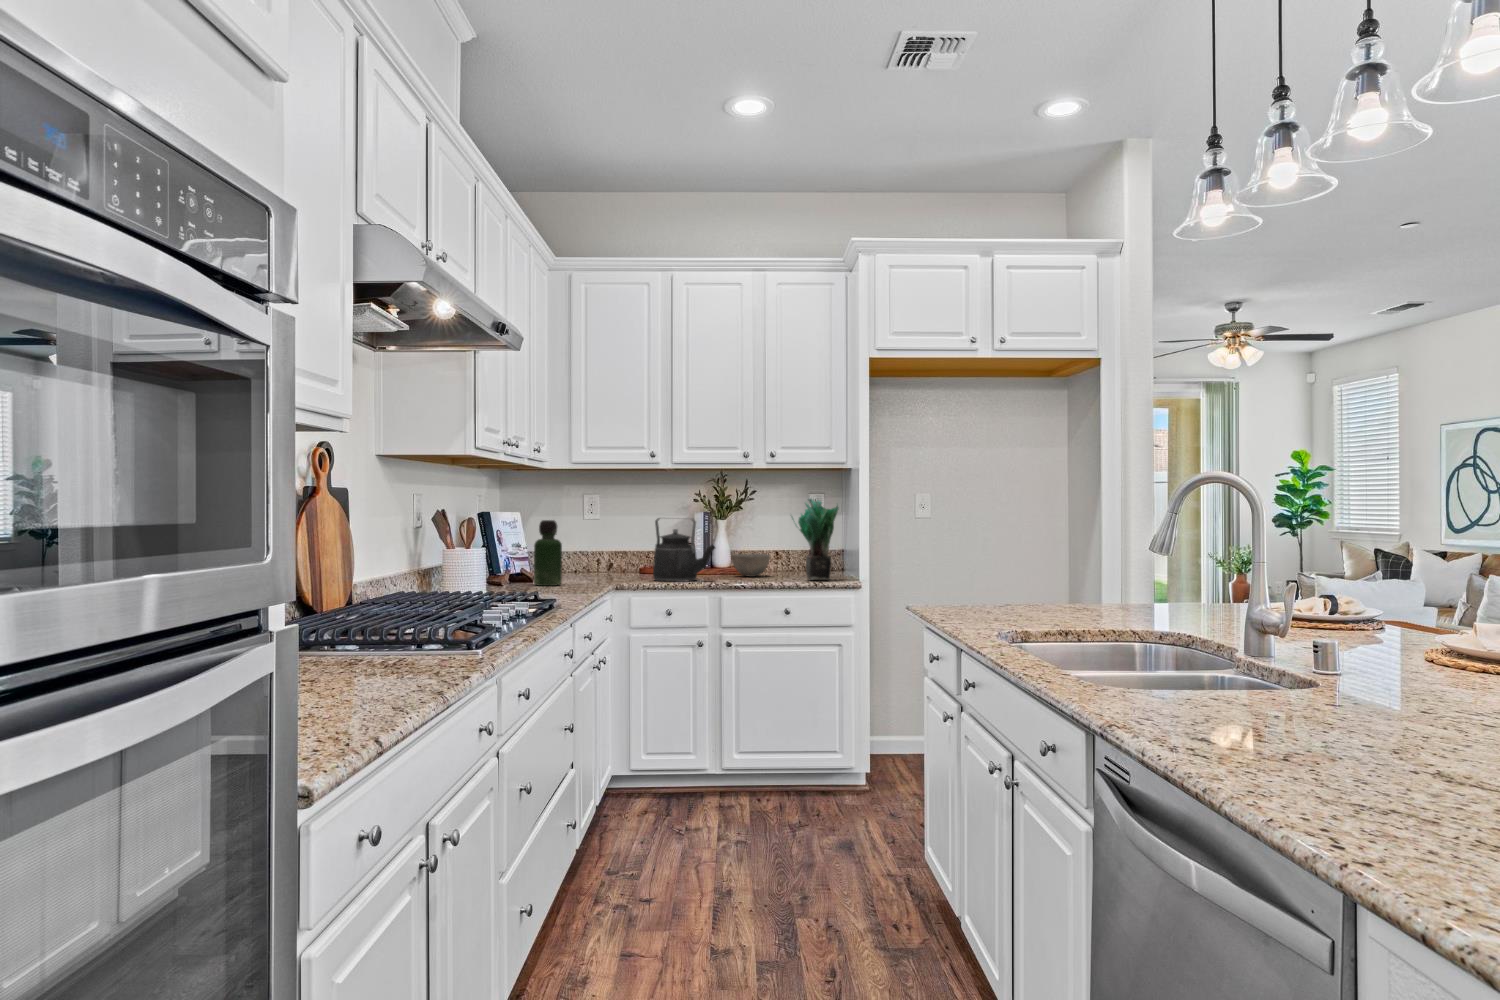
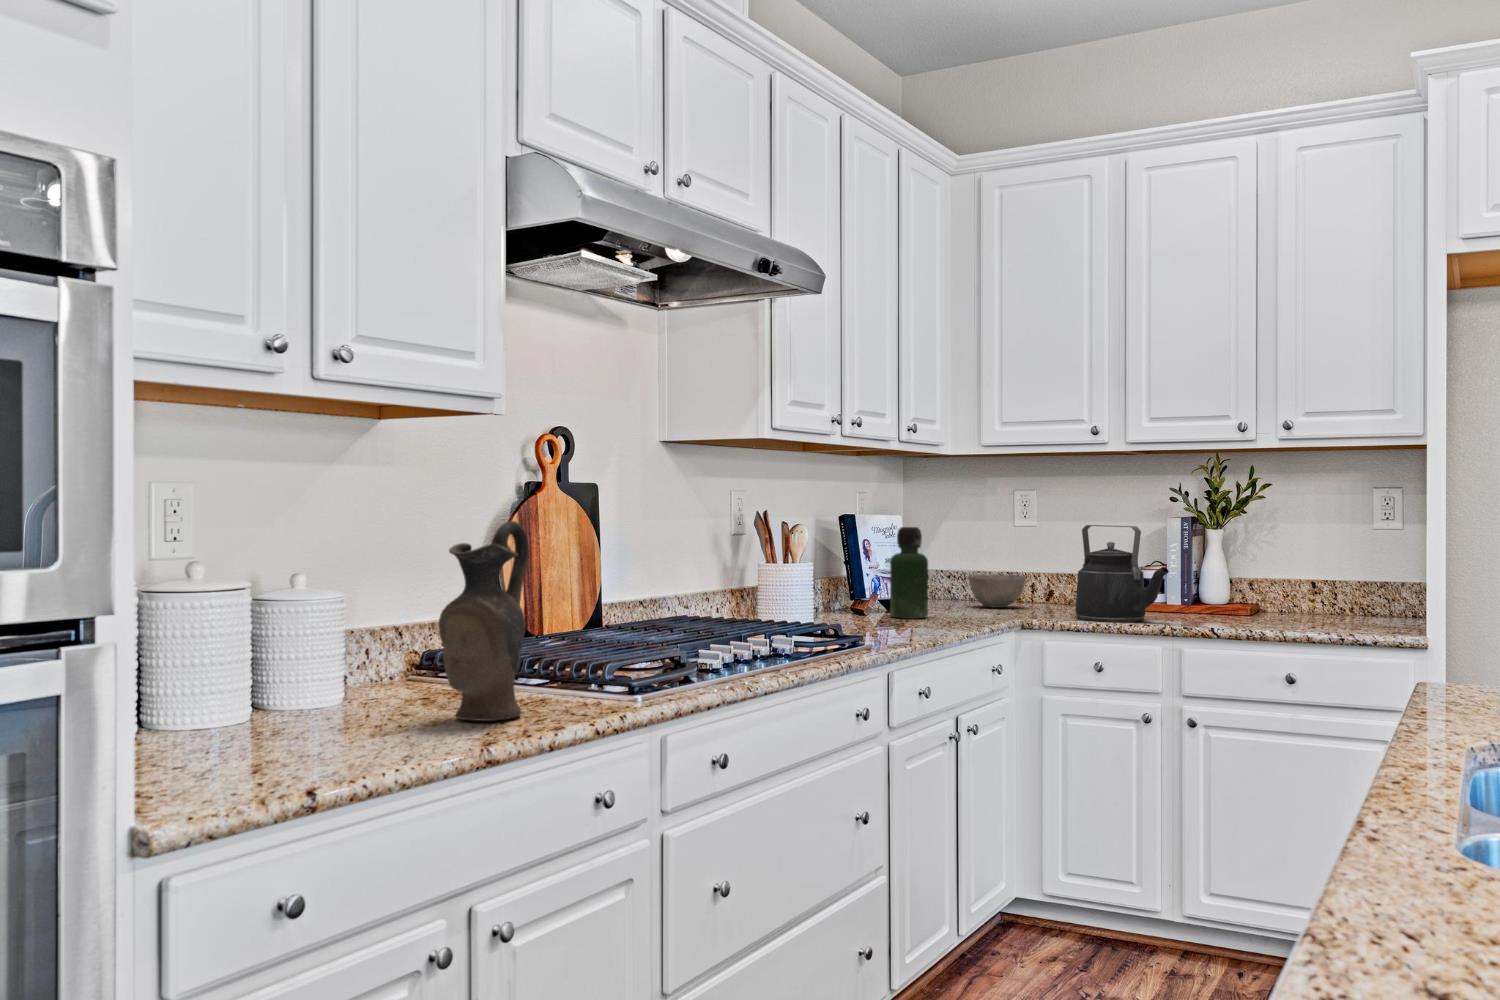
potted plant: present [792,499,838,580] -> none [1300,495,1385,632]
ceramic pitcher: none [359,517,428,678] -> present [439,521,529,721]
bowl: present [731,553,770,577] -> present [968,574,1026,608]

